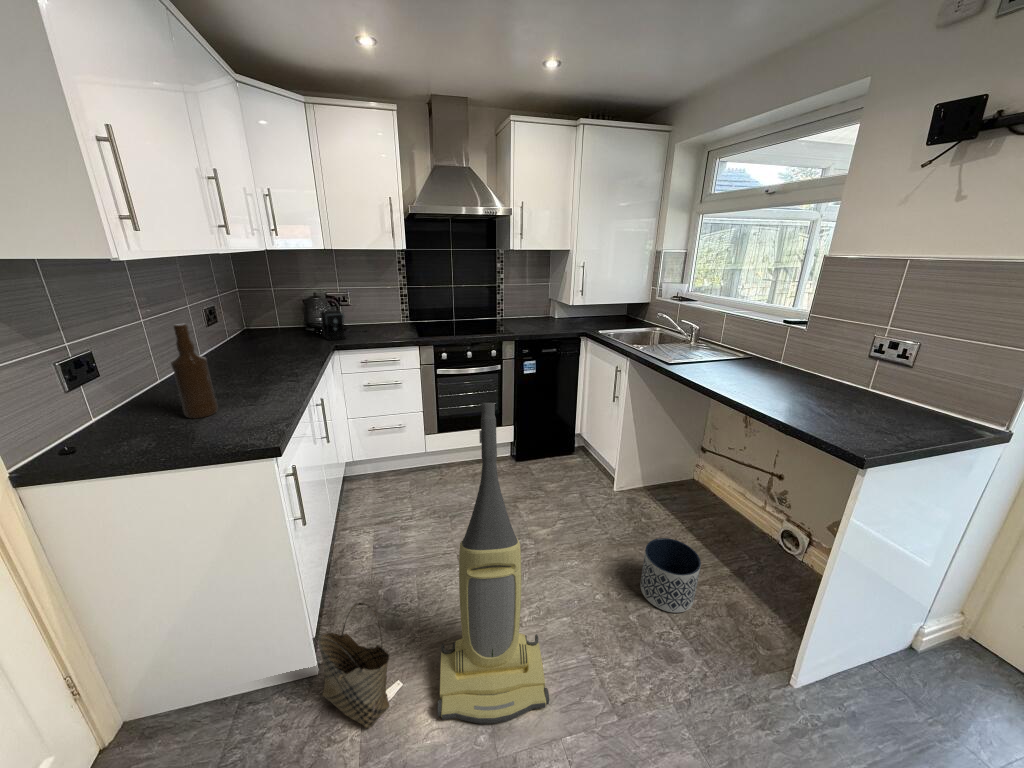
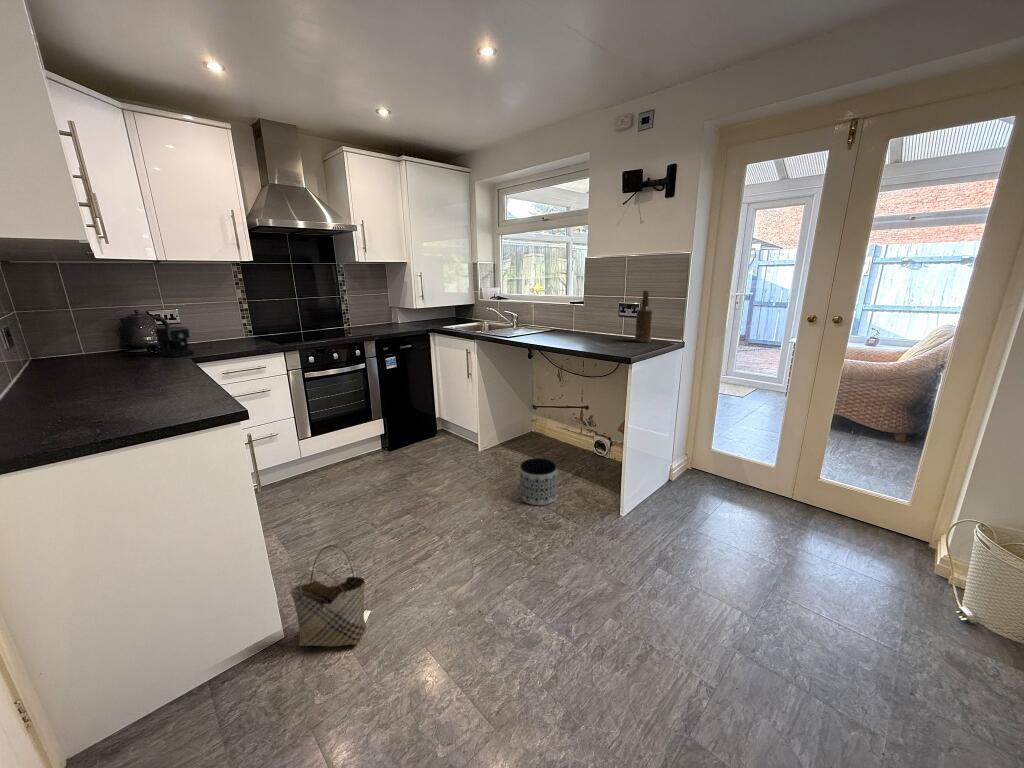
bottle: present [171,324,218,418] -> present [635,290,653,342]
vacuum cleaner: present [437,403,549,724] -> none [395,356,489,615]

